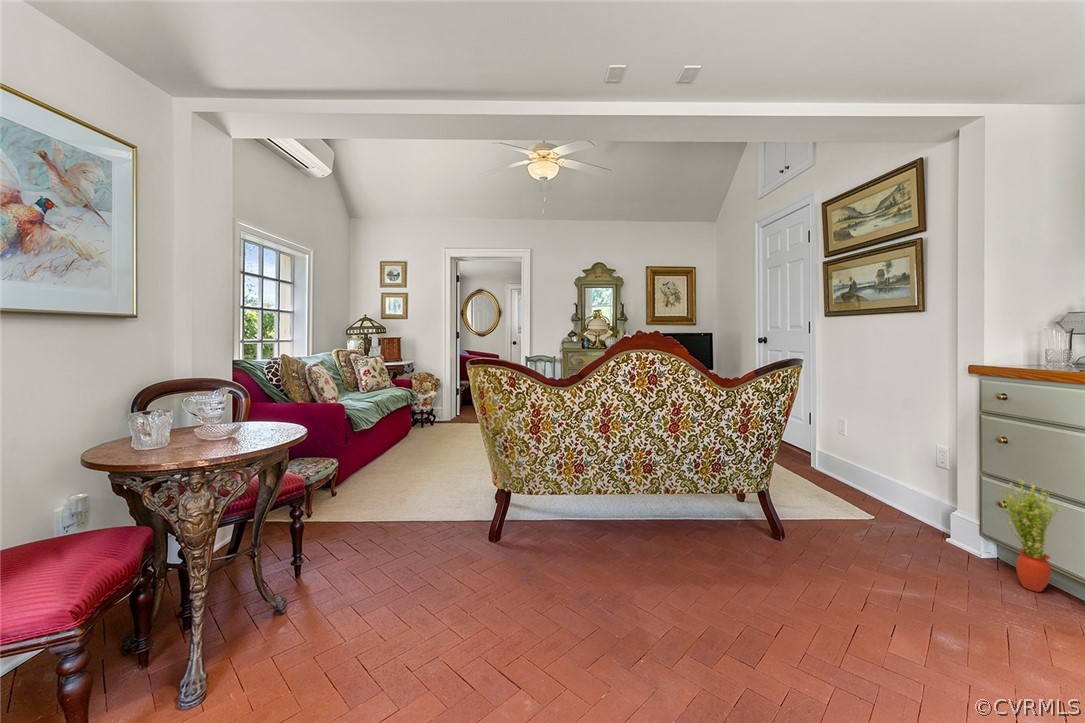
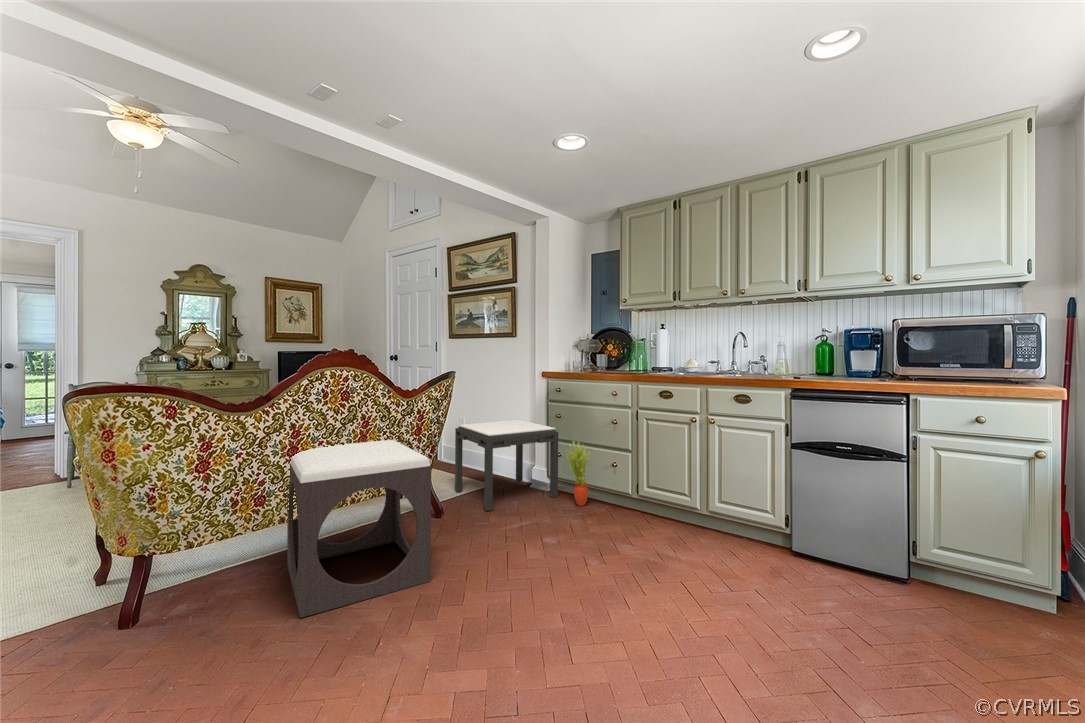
side table: none [808,424,990,560] -> present [455,420,558,511]
footstool: none [589,426,727,603] -> present [287,440,431,618]

